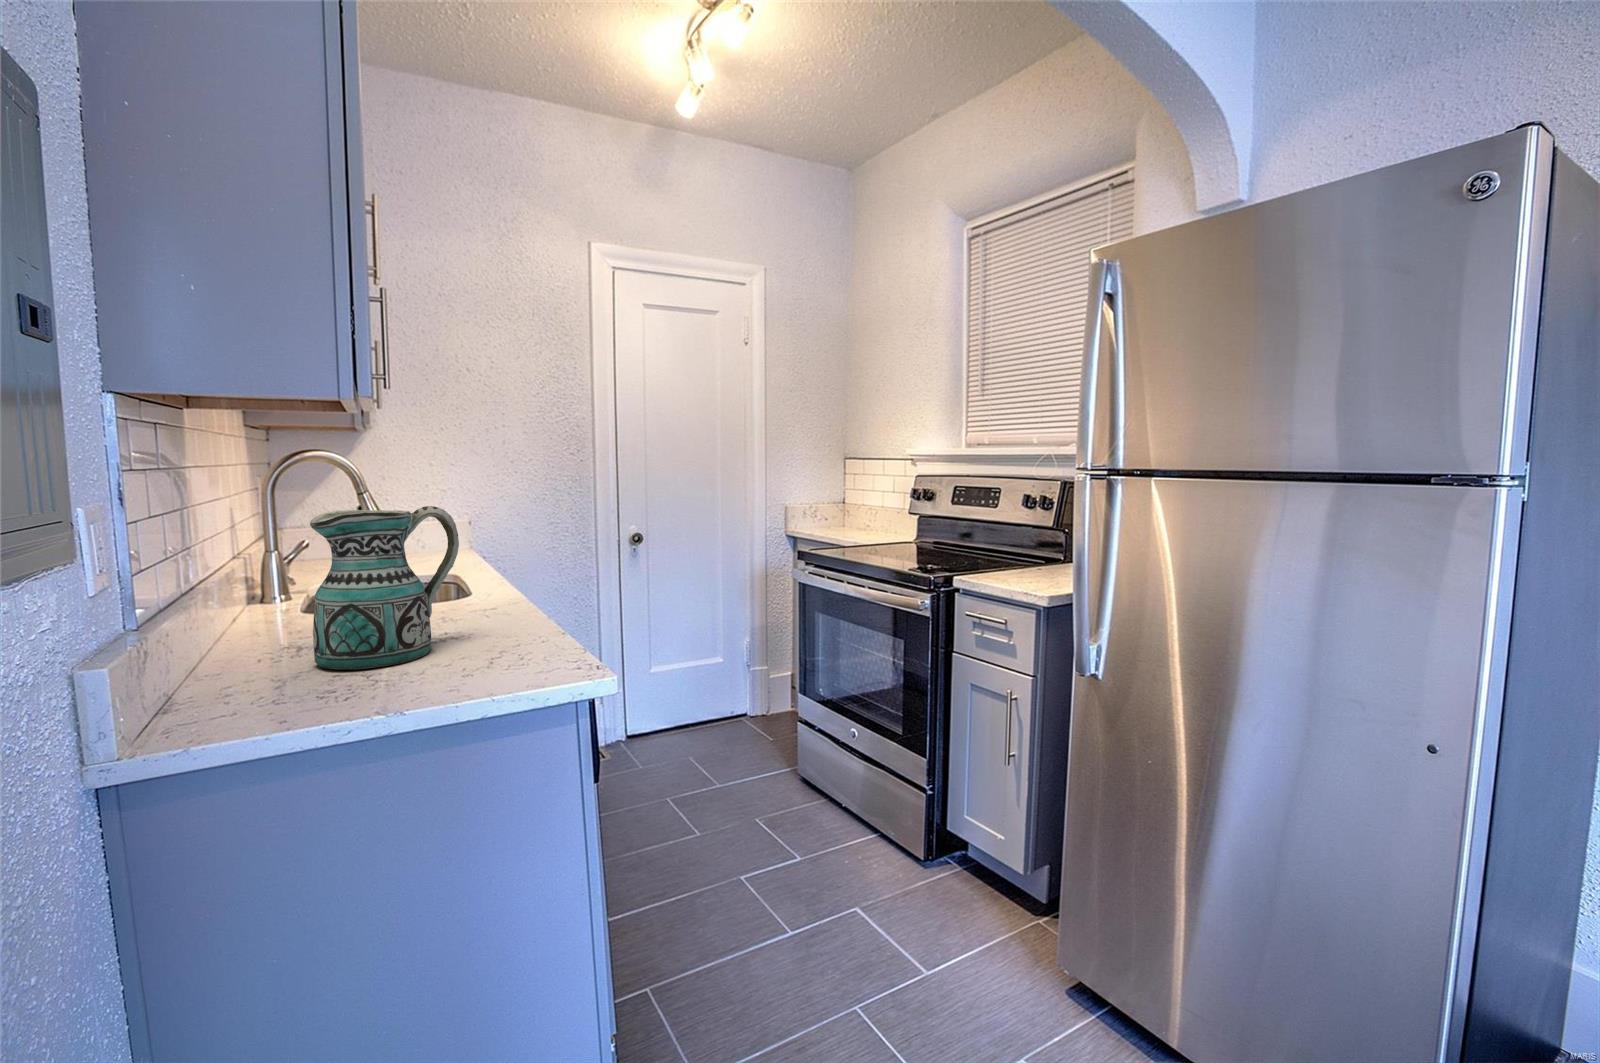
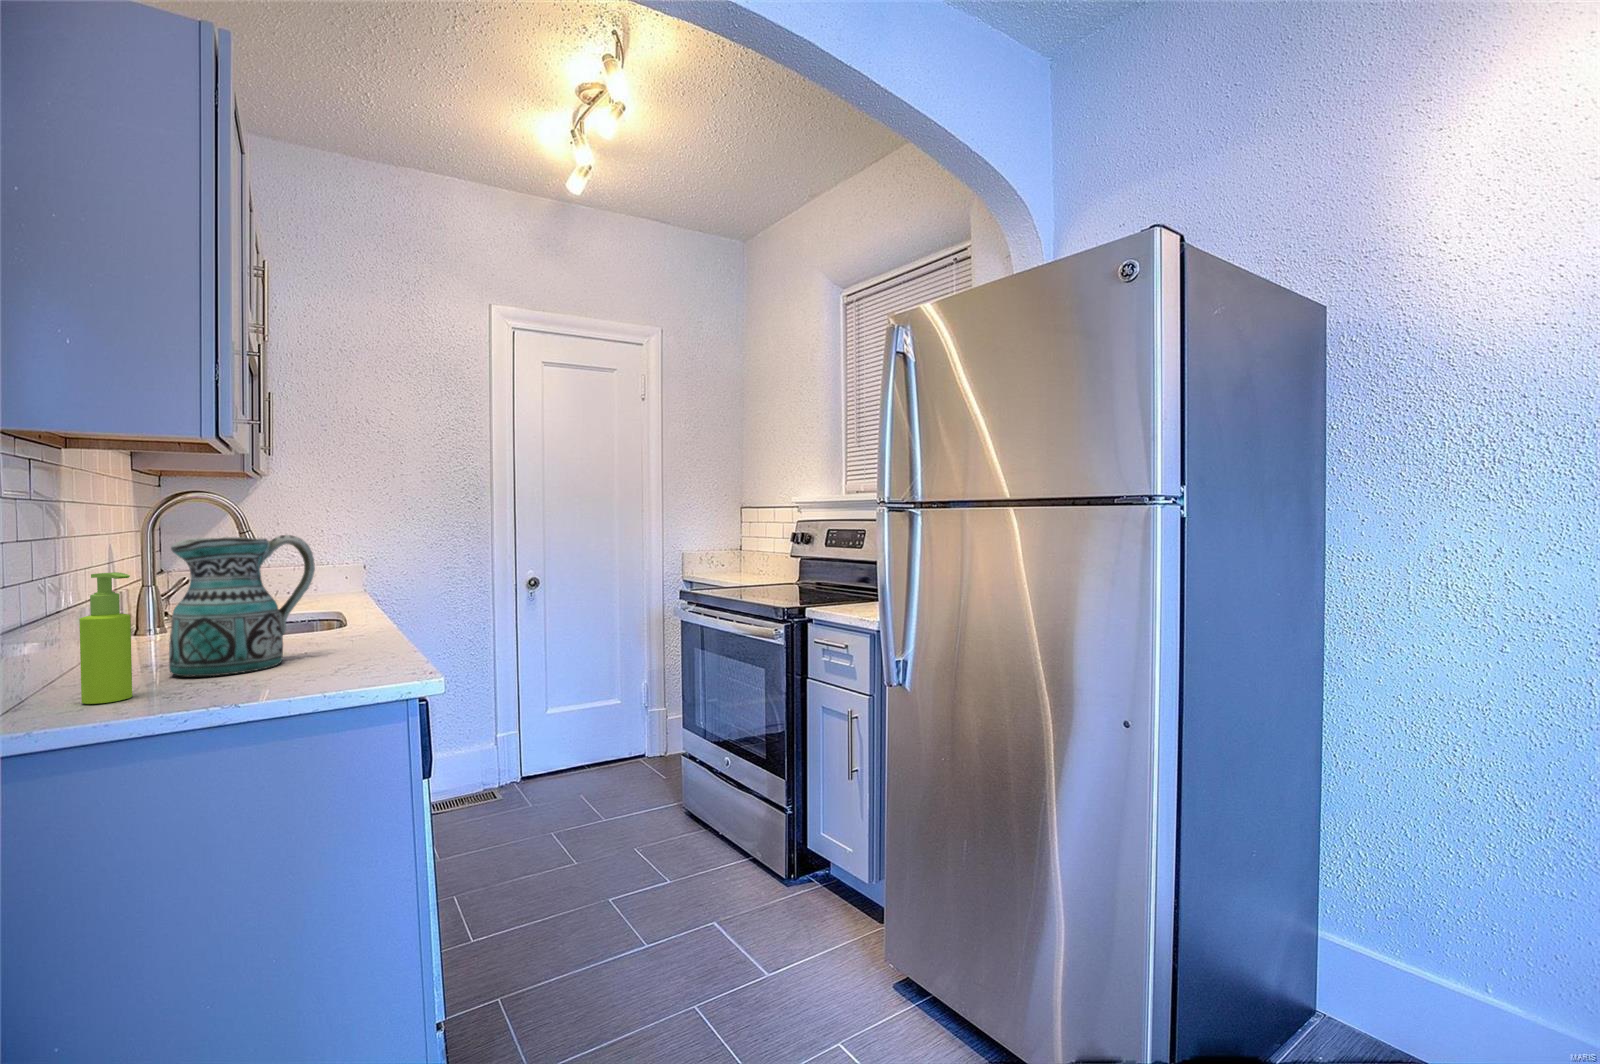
soap dispenser: none [222,558,283,711] -> present [79,572,132,704]

